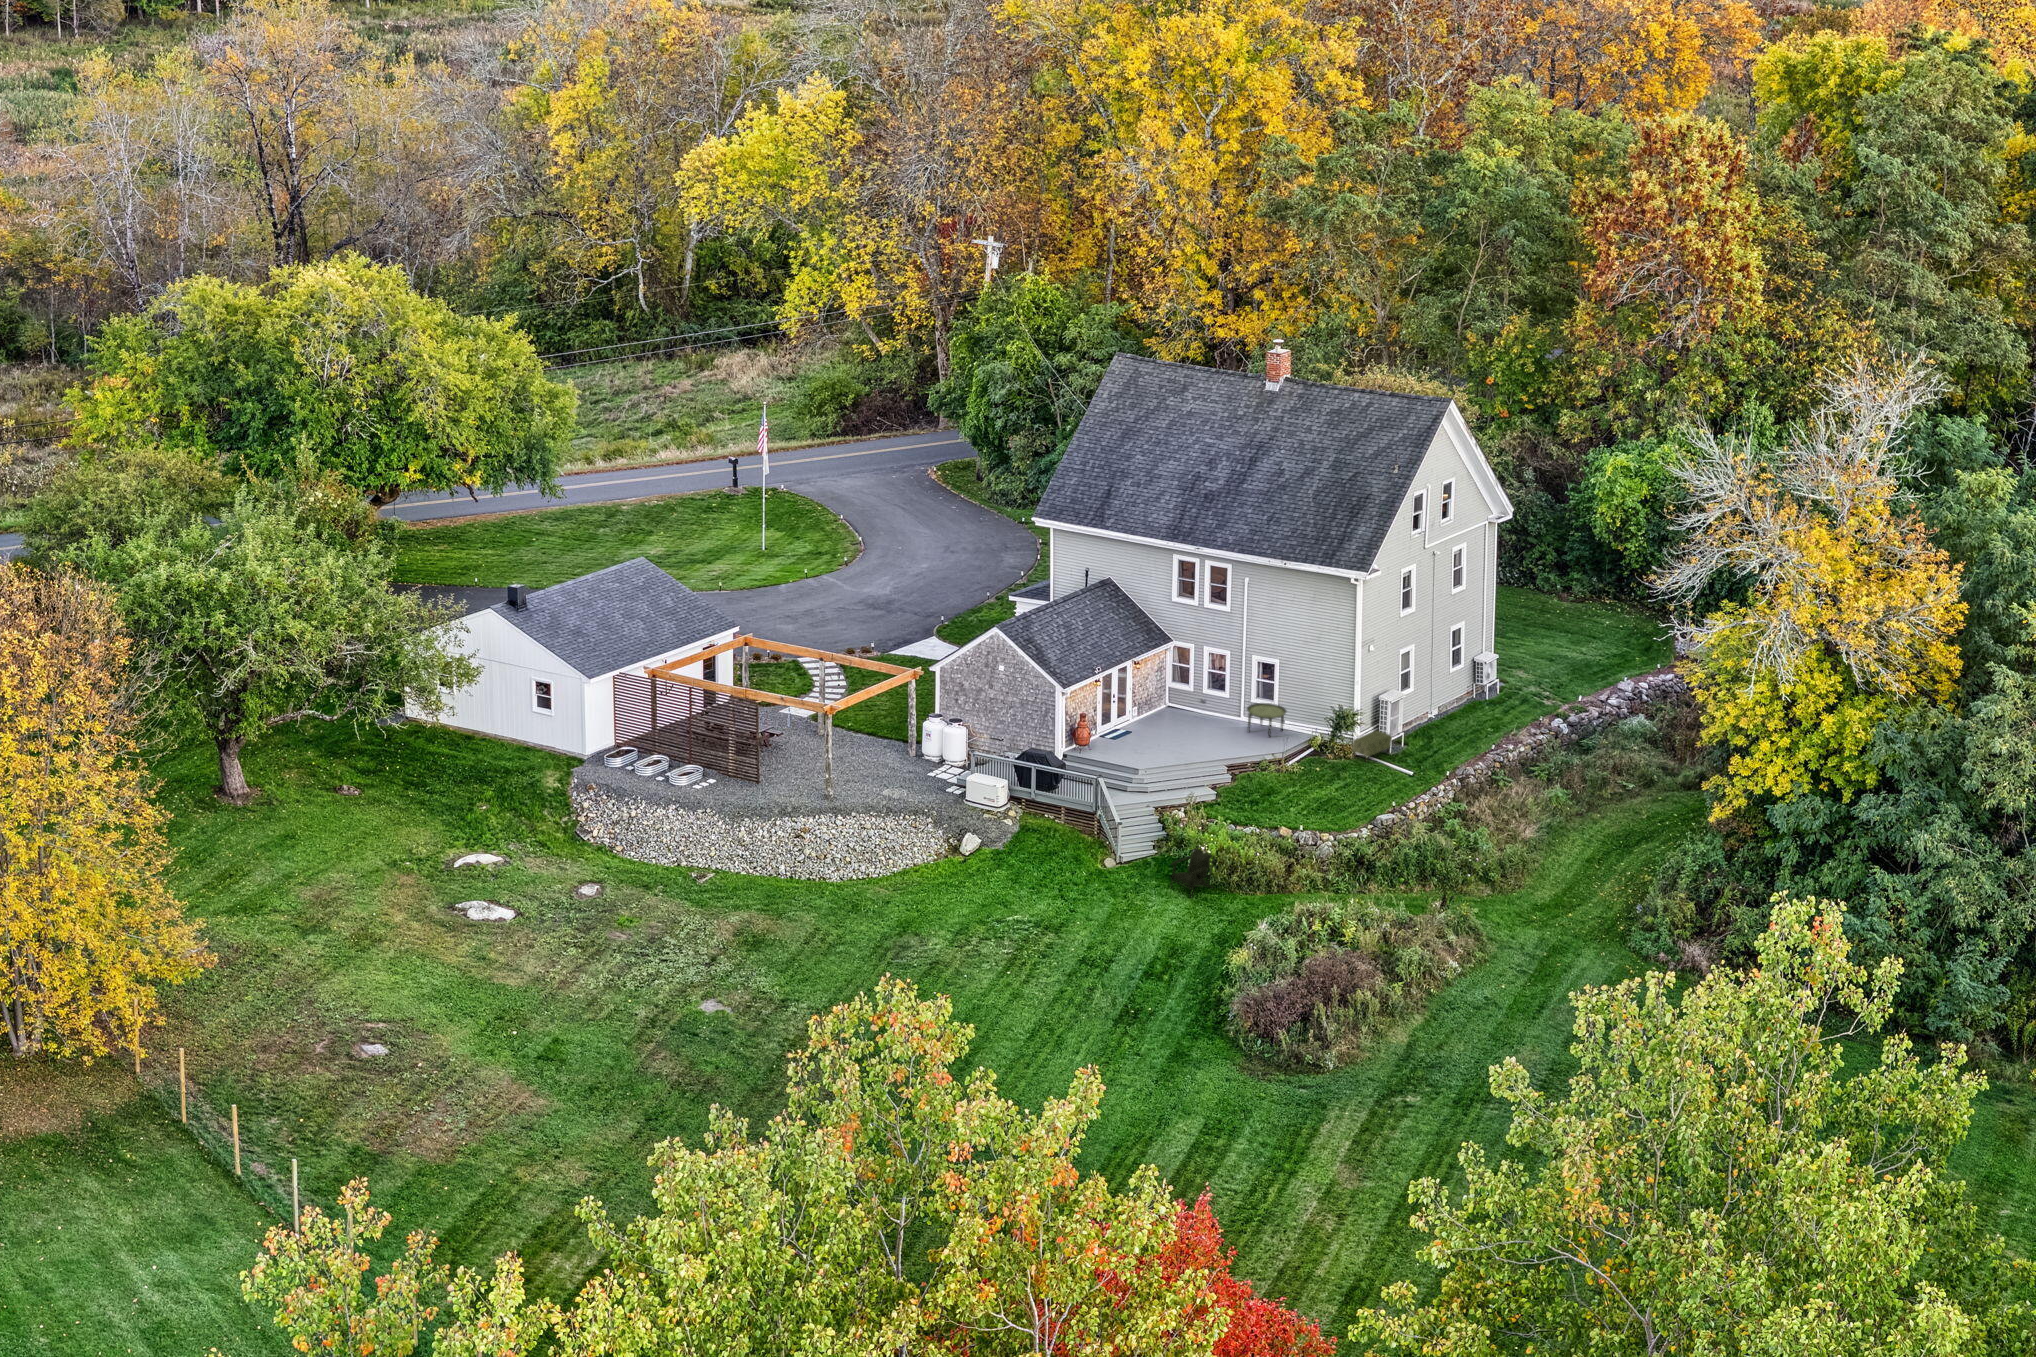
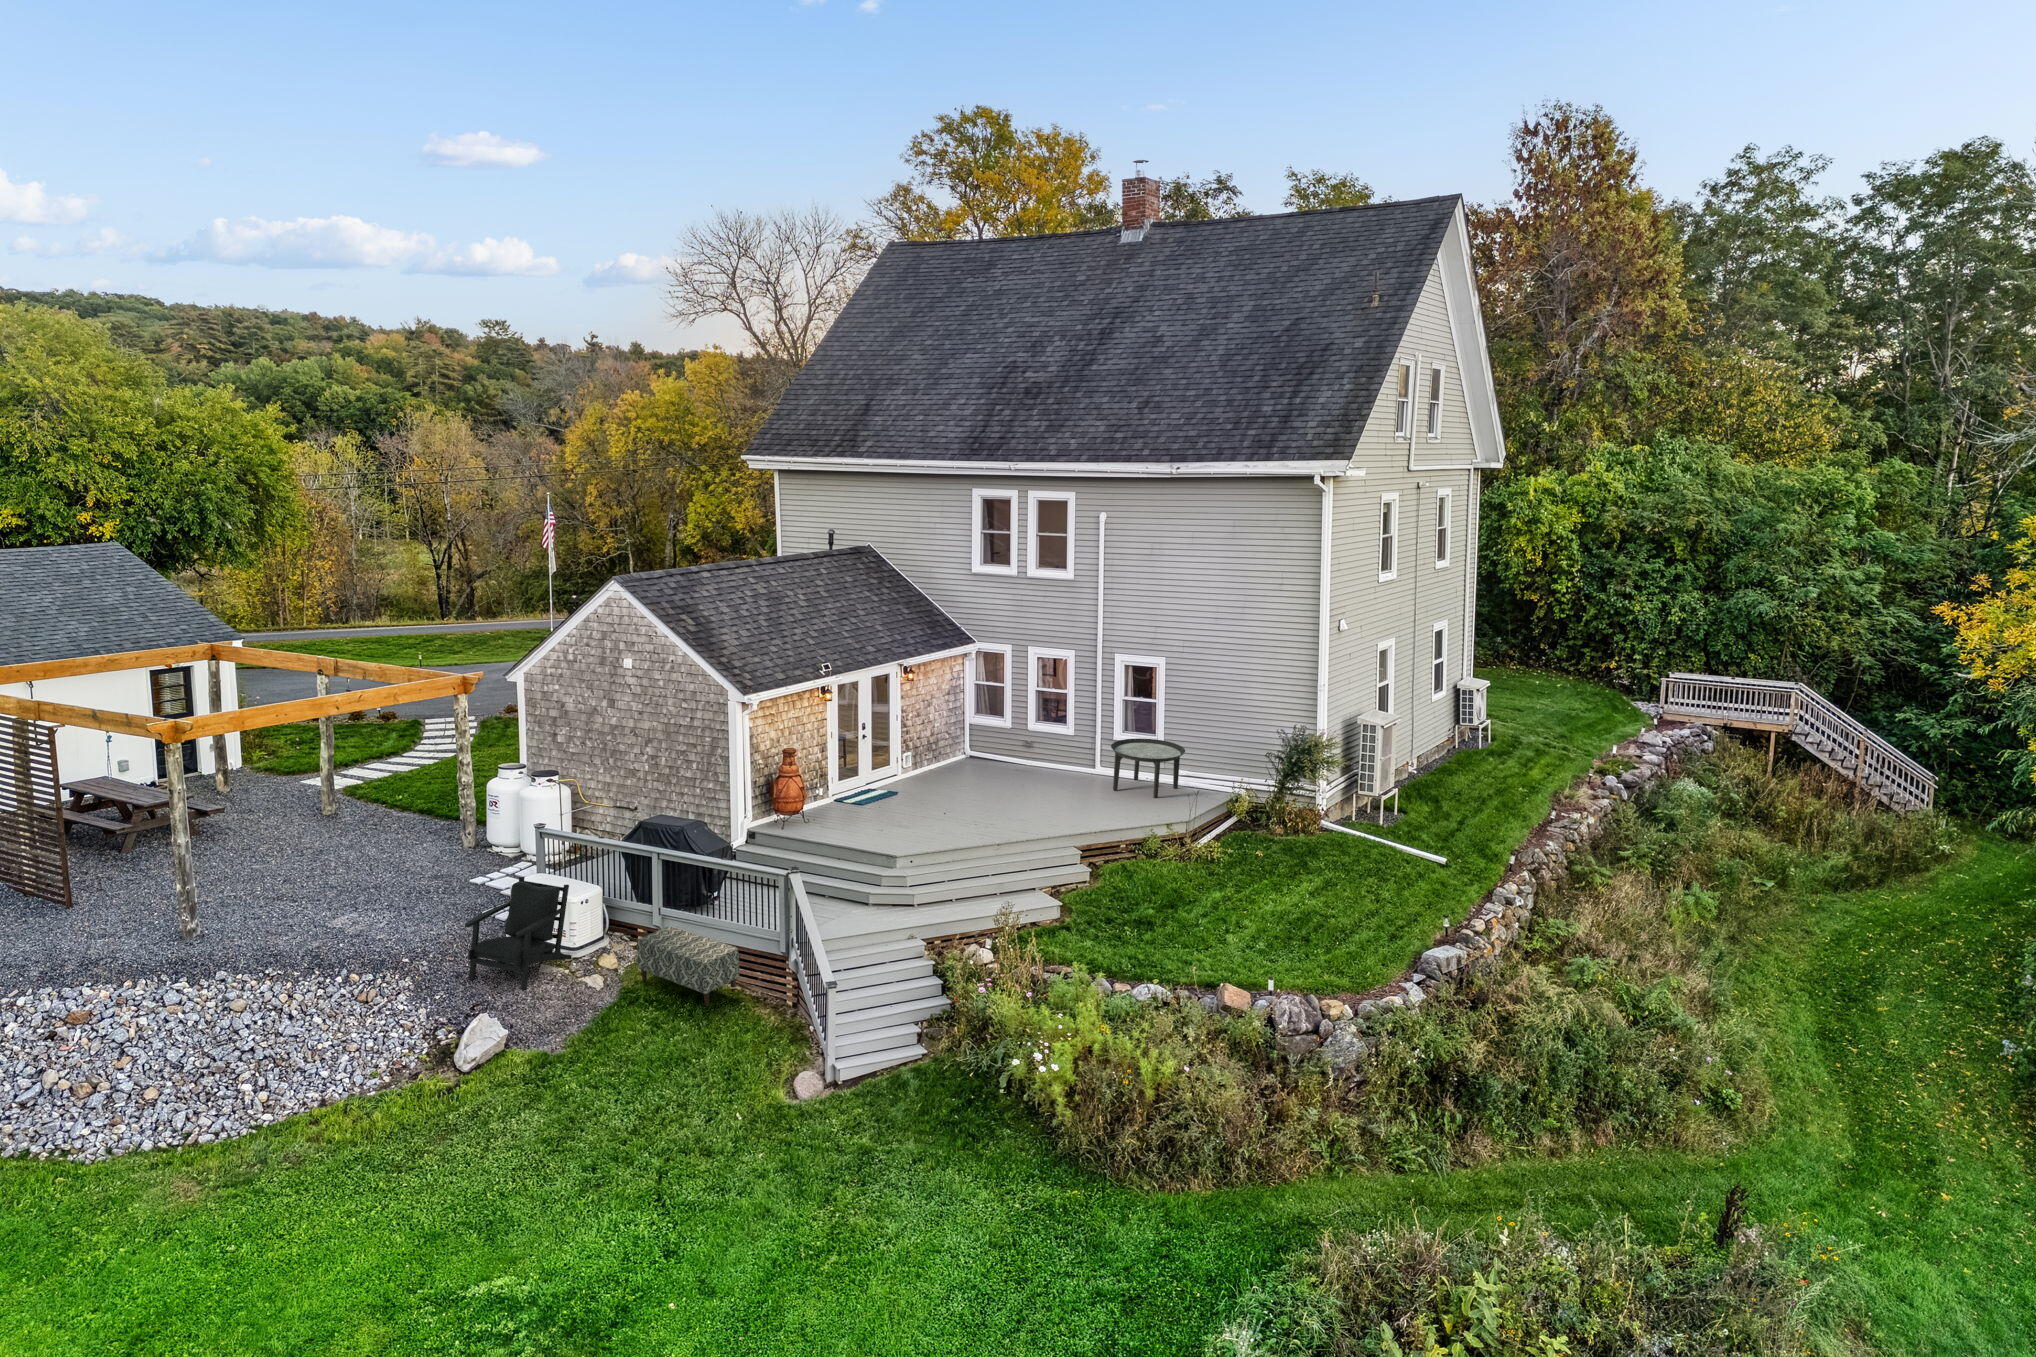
bench: present [1352,731,1392,761] -> present [637,927,739,1006]
armchair: present [1170,847,1216,897] -> present [465,877,572,990]

